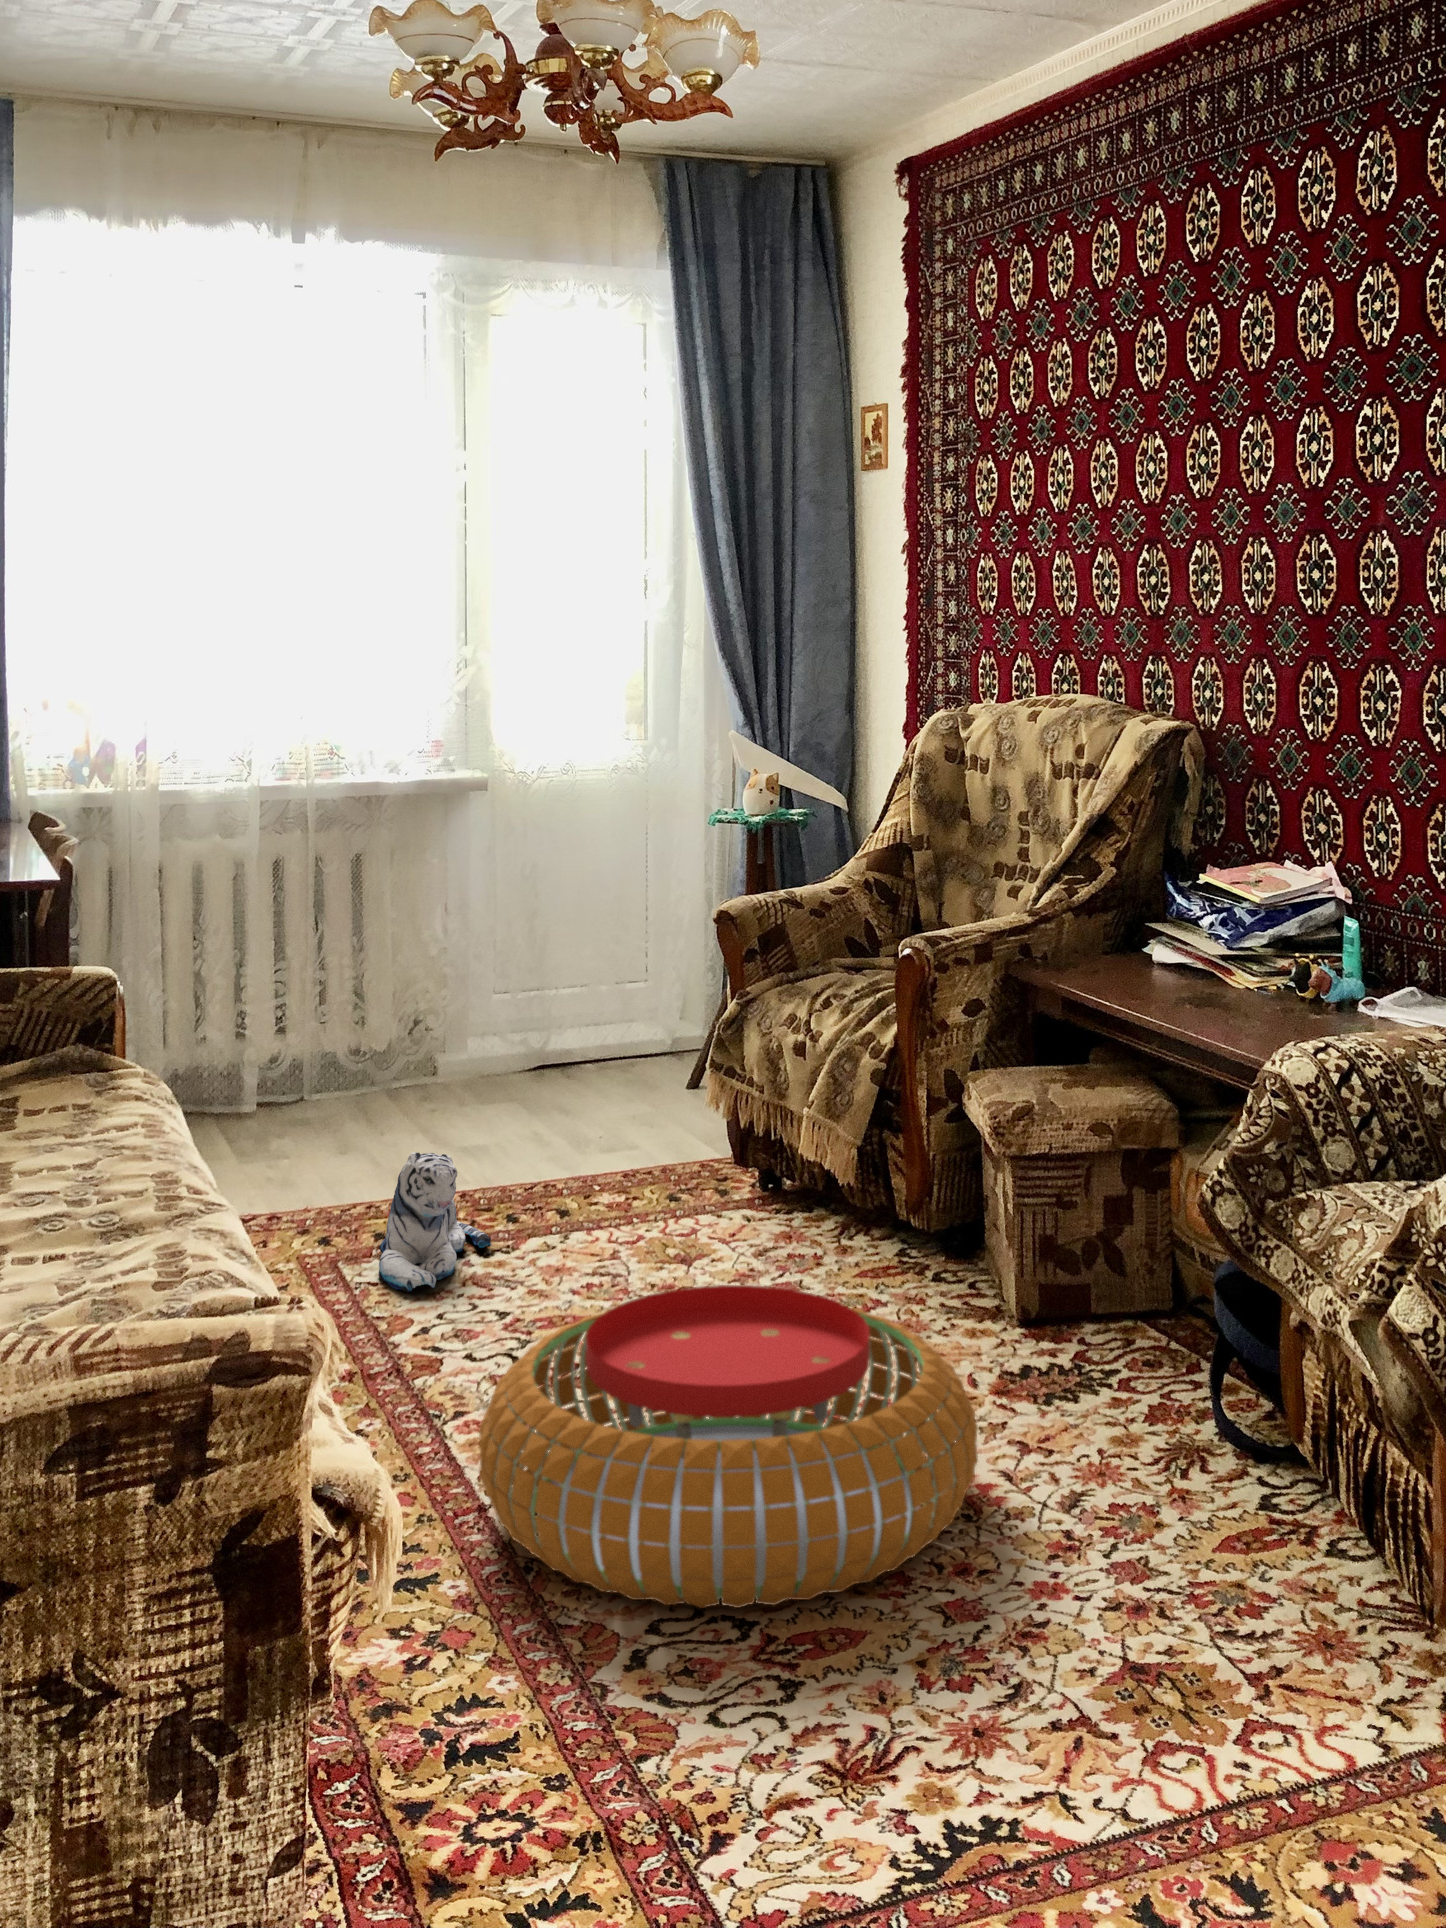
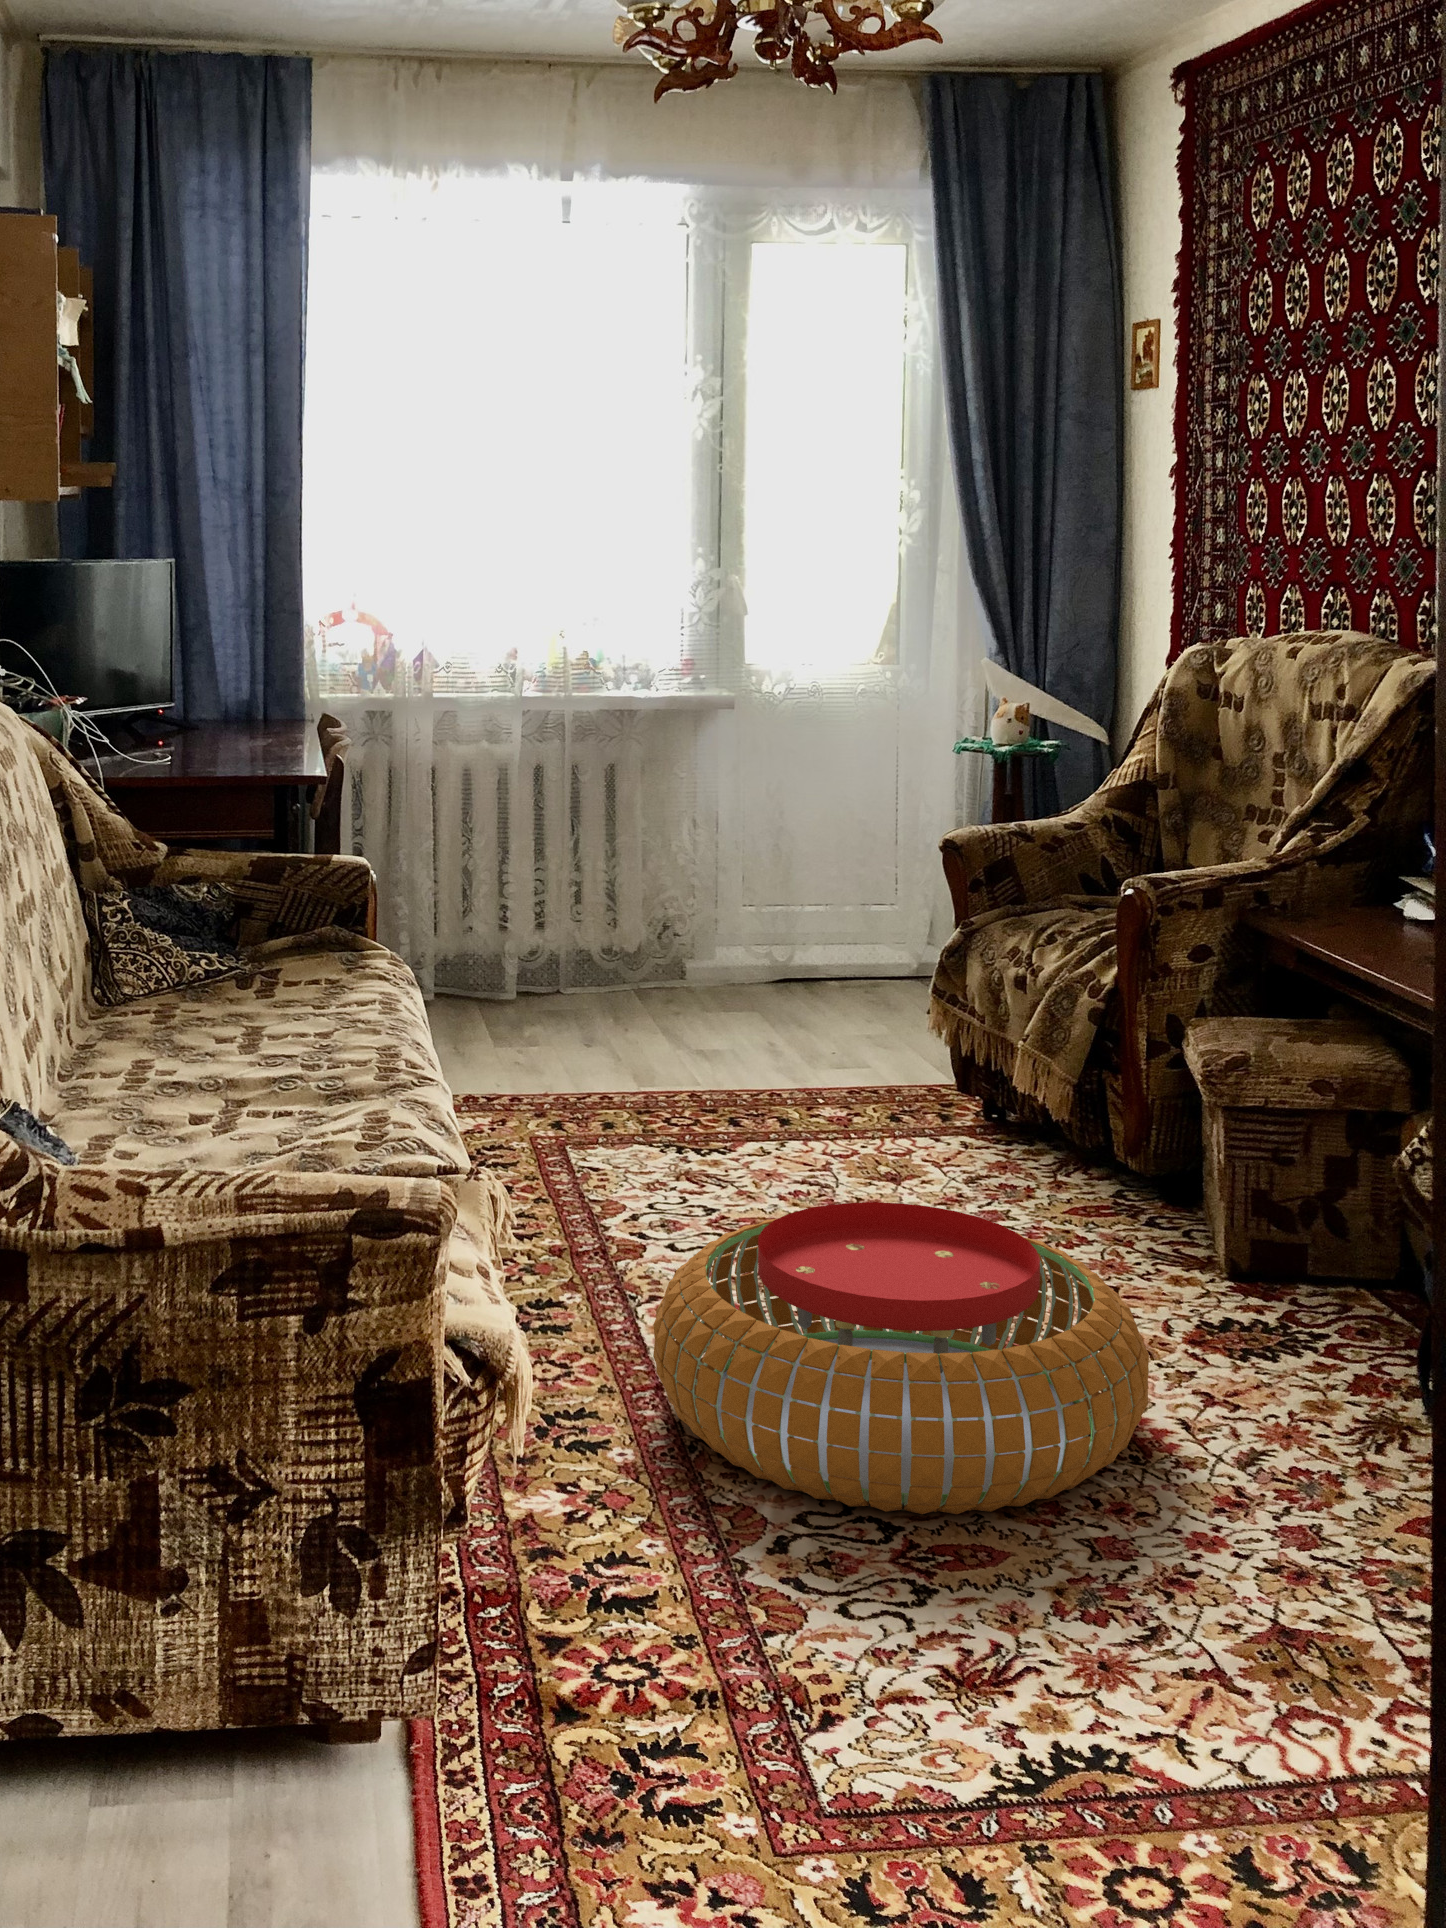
plush toy: present [378,1153,491,1292] -> none [600,1051,709,1181]

